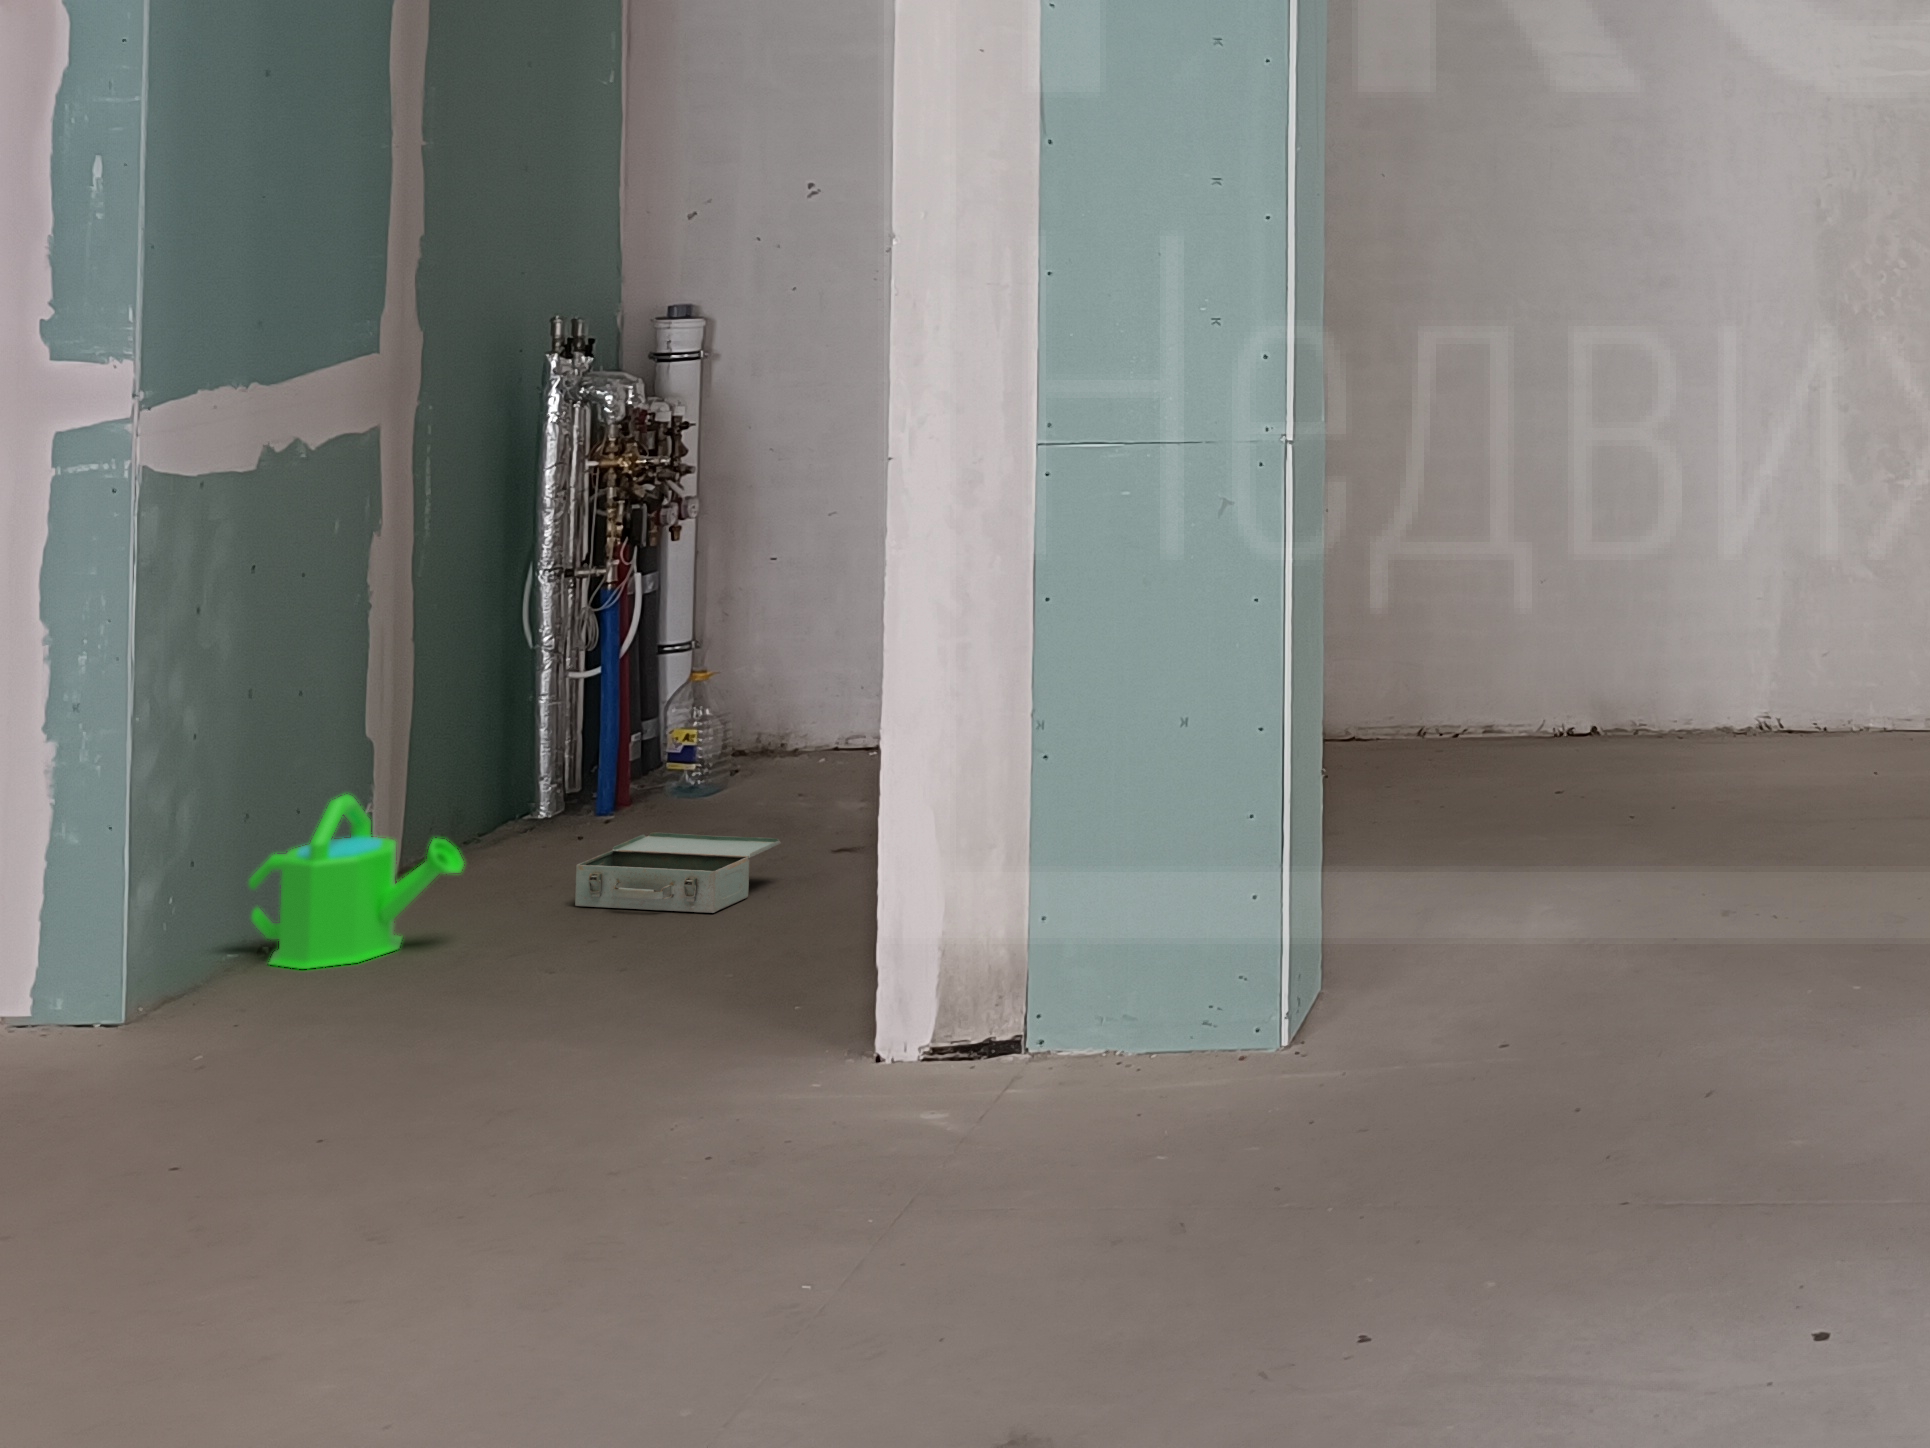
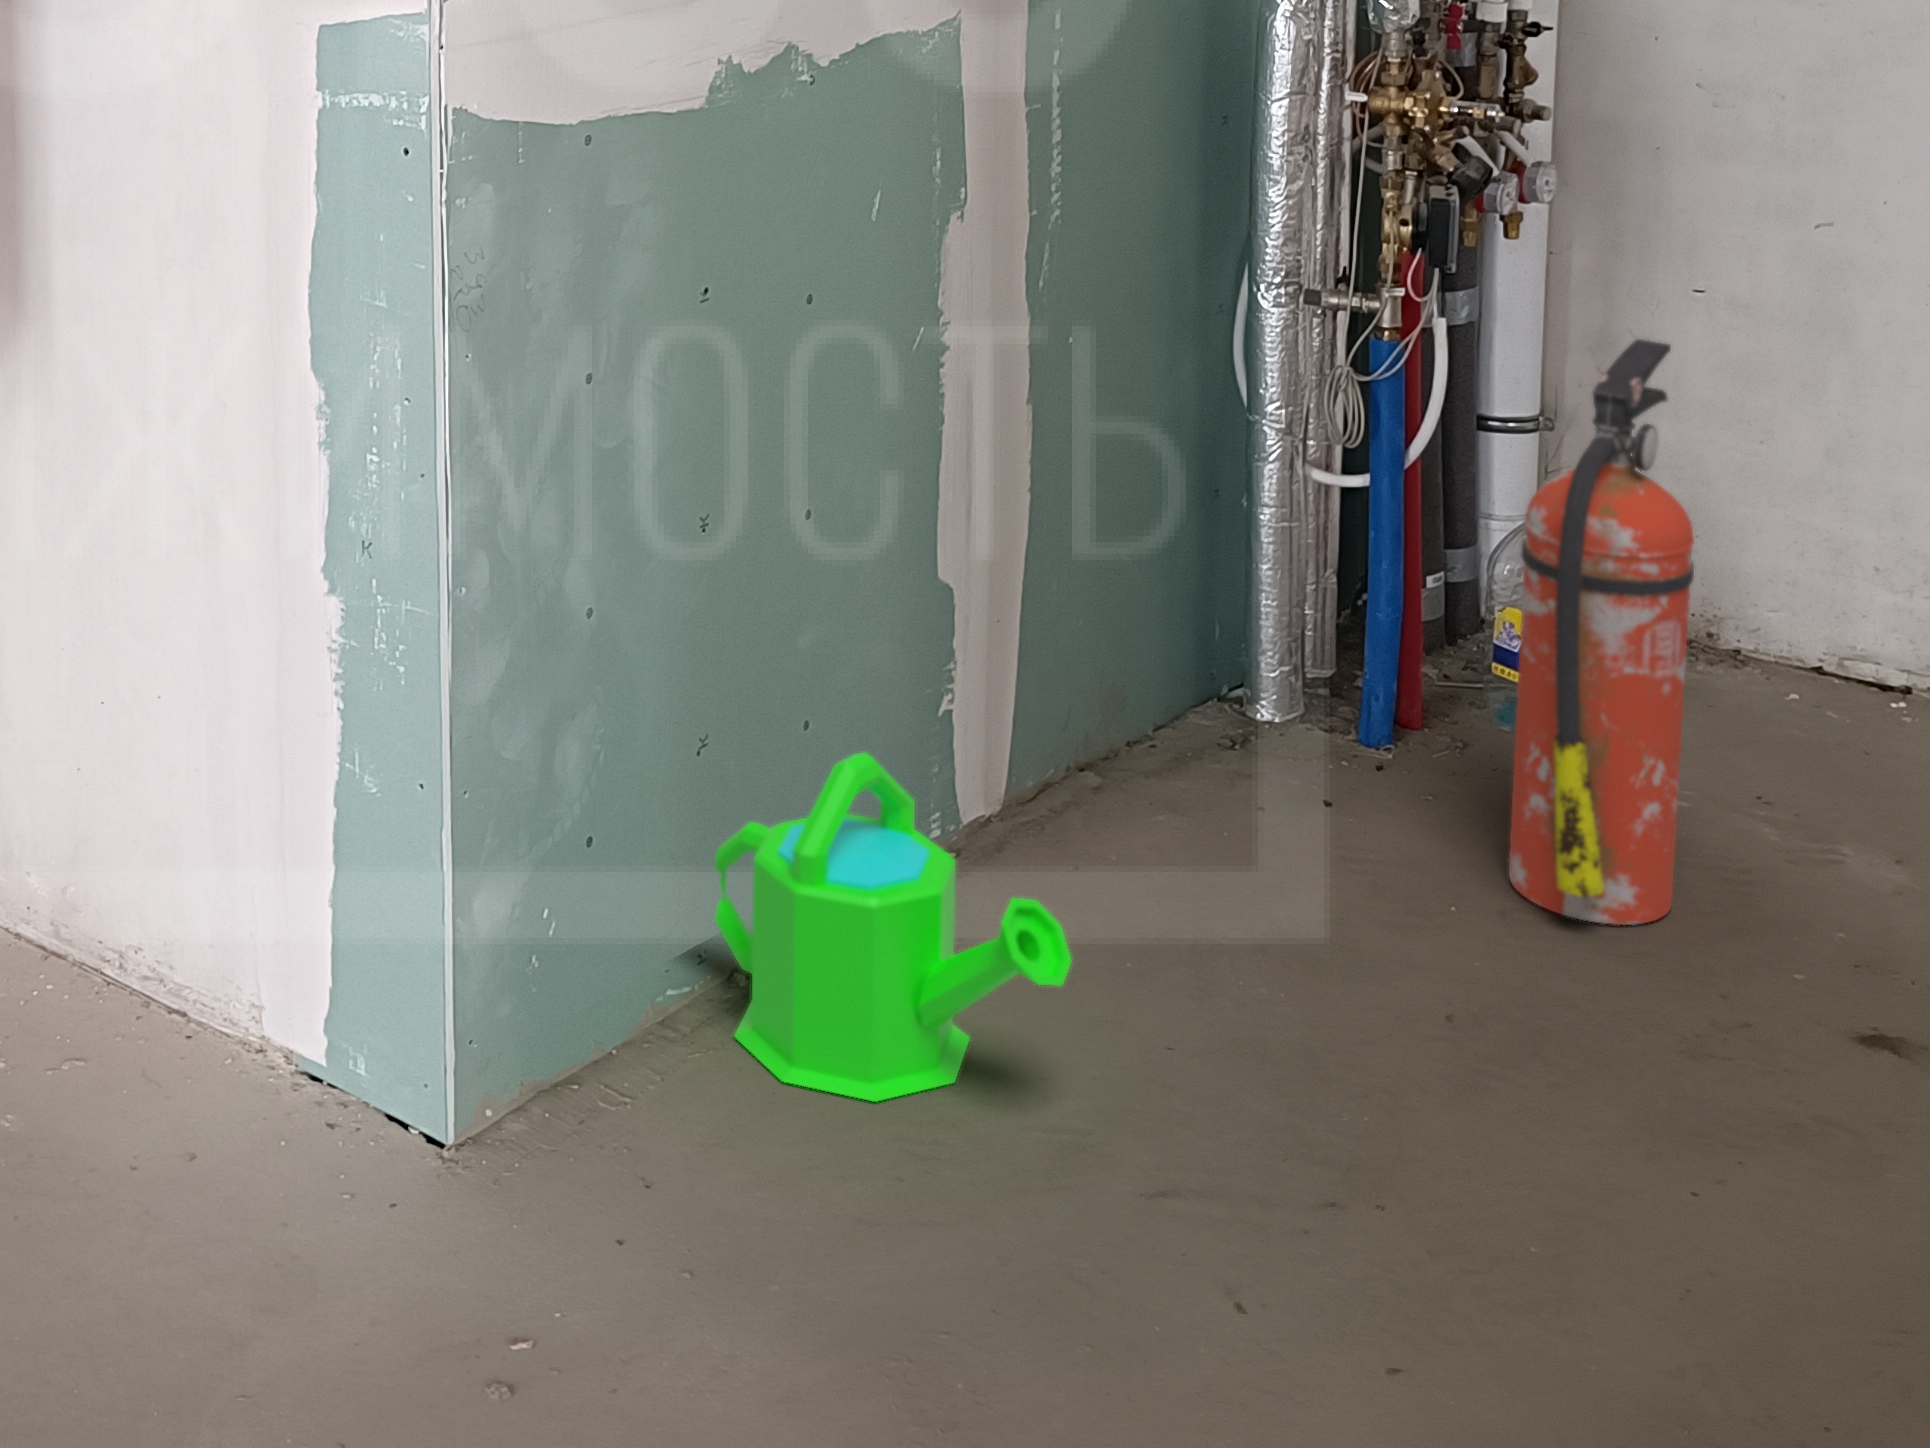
fire extinguisher: none [677,558,761,843] -> present [1509,339,1694,925]
toolbox: present [575,832,781,913] -> none [1298,915,1750,1219]

